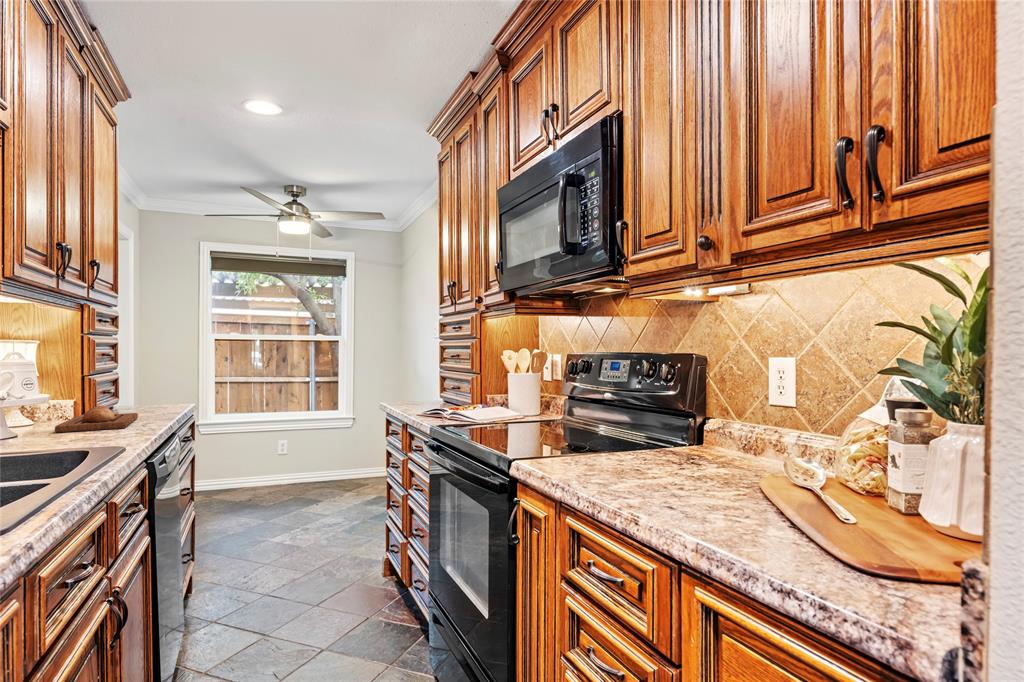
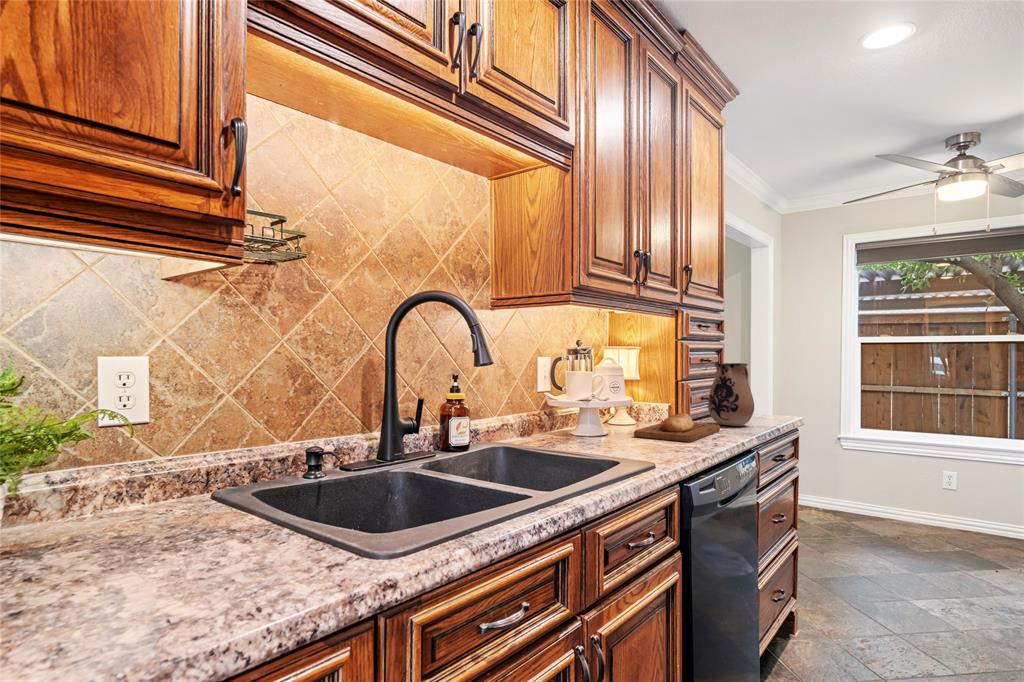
ceramic pitcher: none [116,356,164,414] -> present [708,363,754,426]

